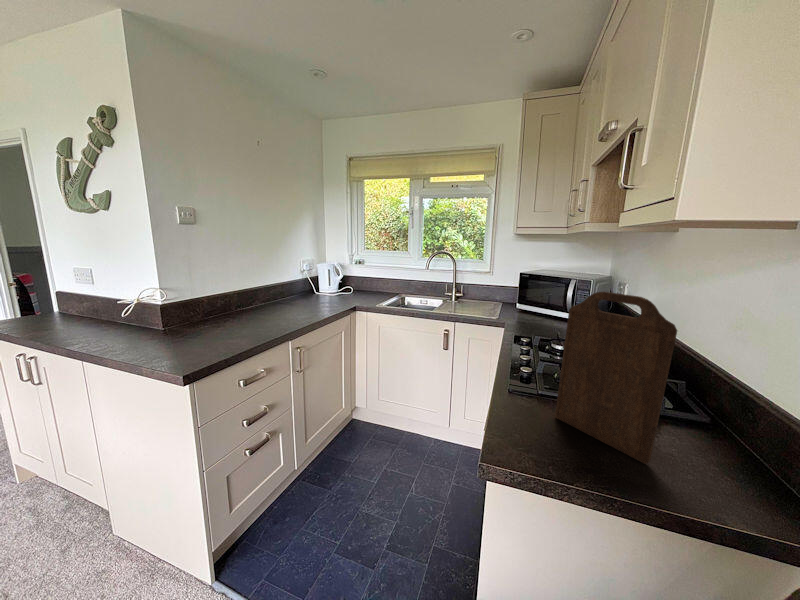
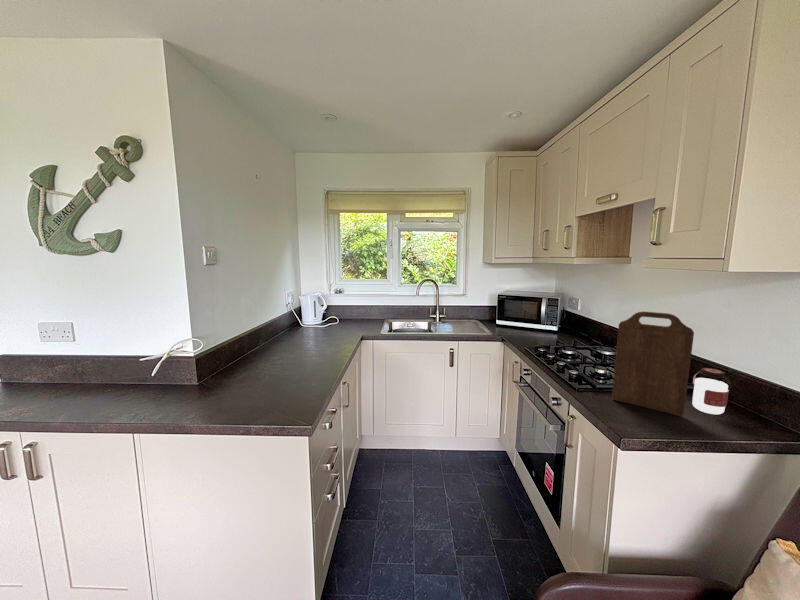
jar: none [684,395,757,479] -> present [692,368,731,414]

